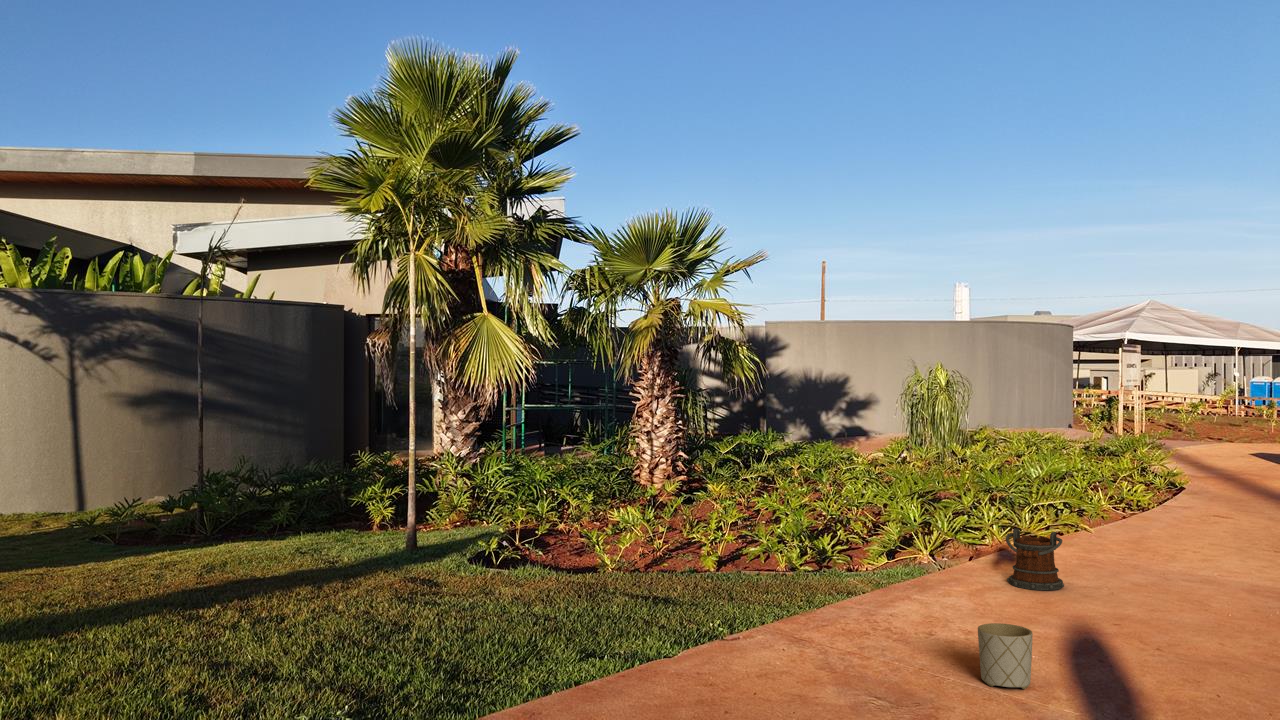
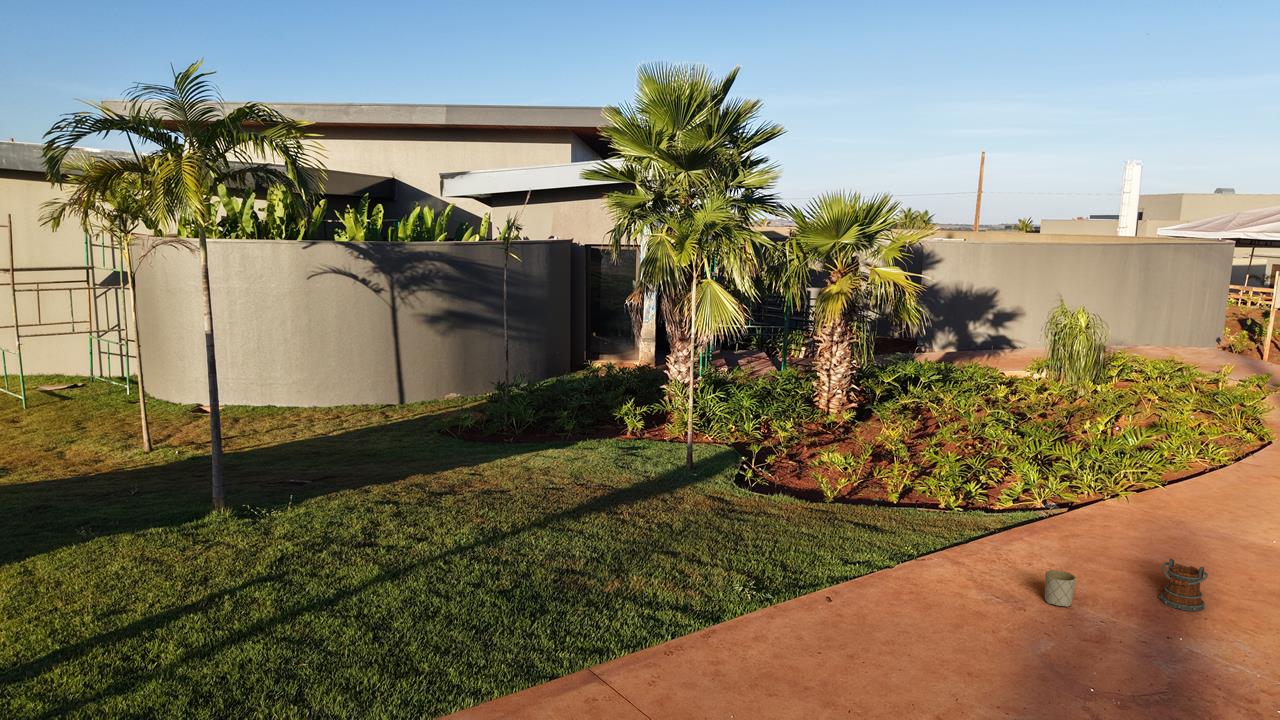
bucket: present [1006,528,1064,590] -> present [1159,559,1208,611]

